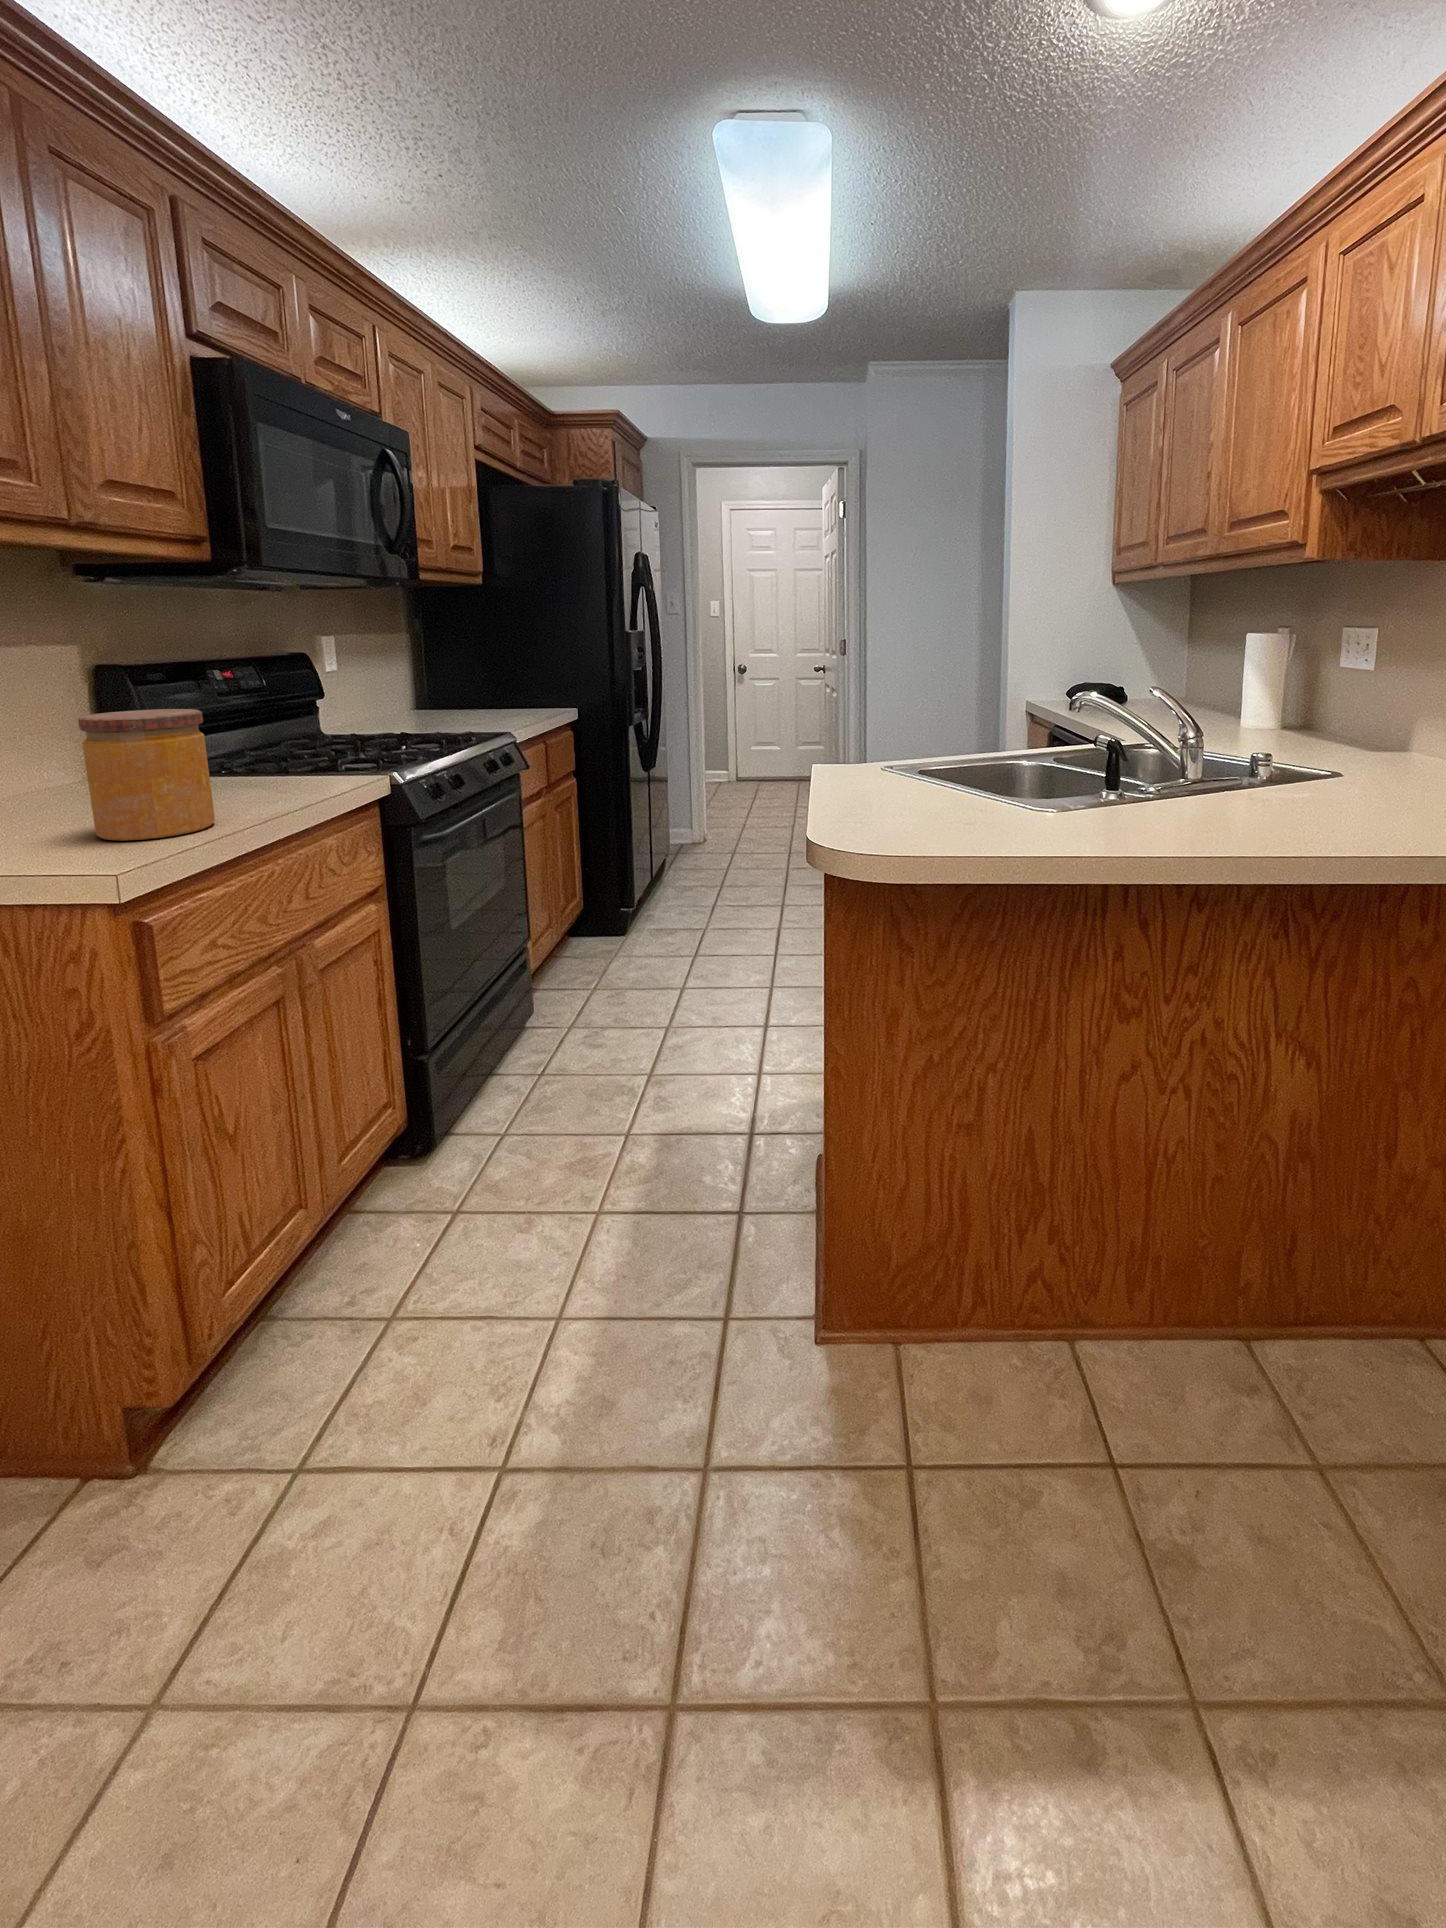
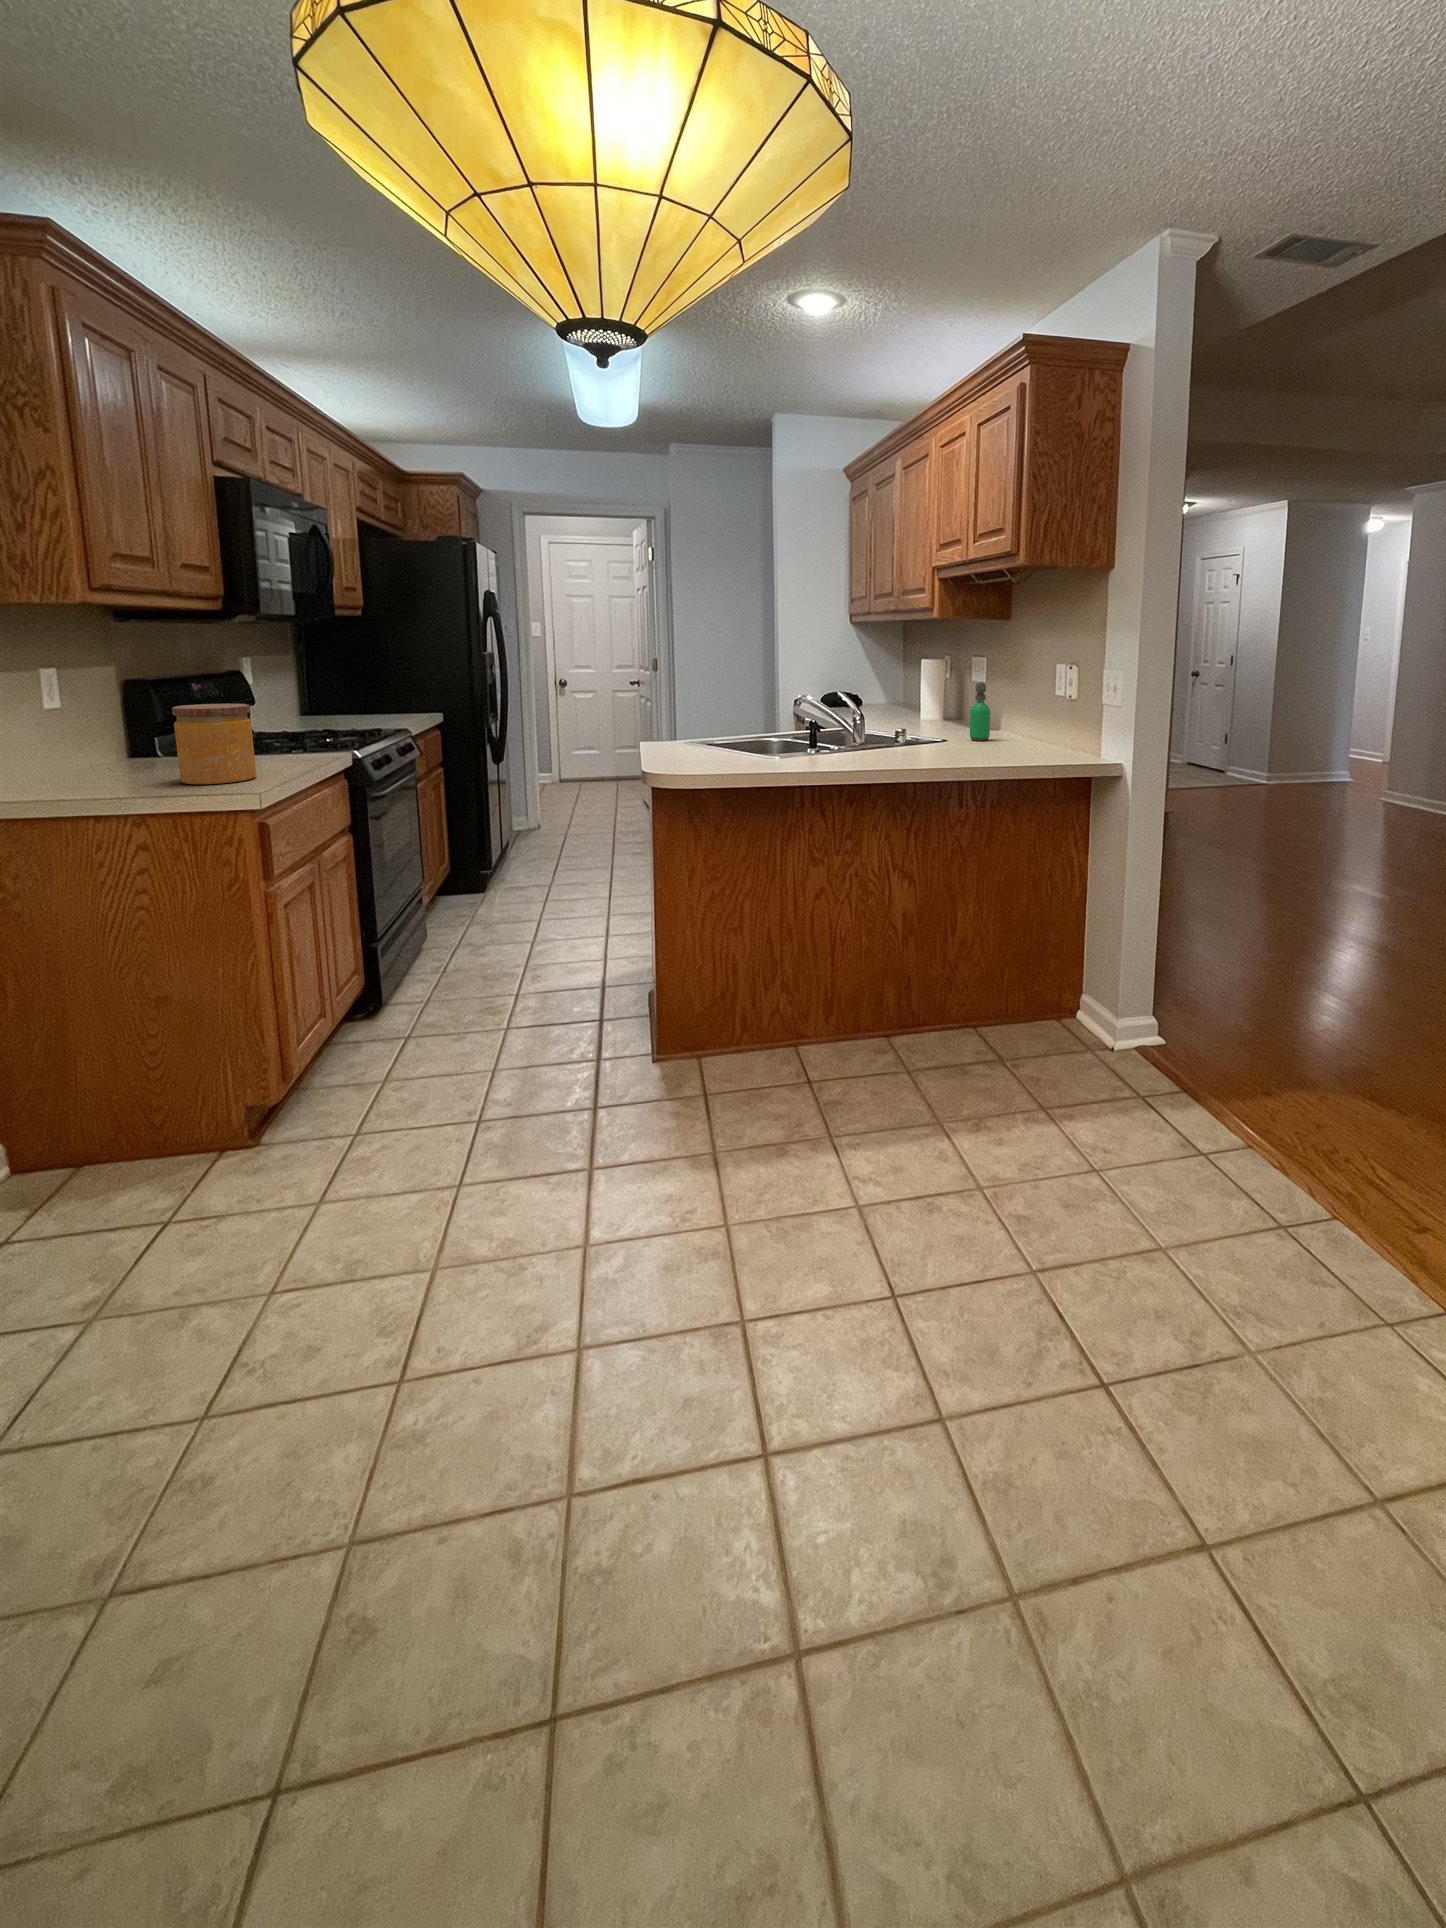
soap dispenser: none [1376,669,1423,775] -> present [970,682,990,741]

